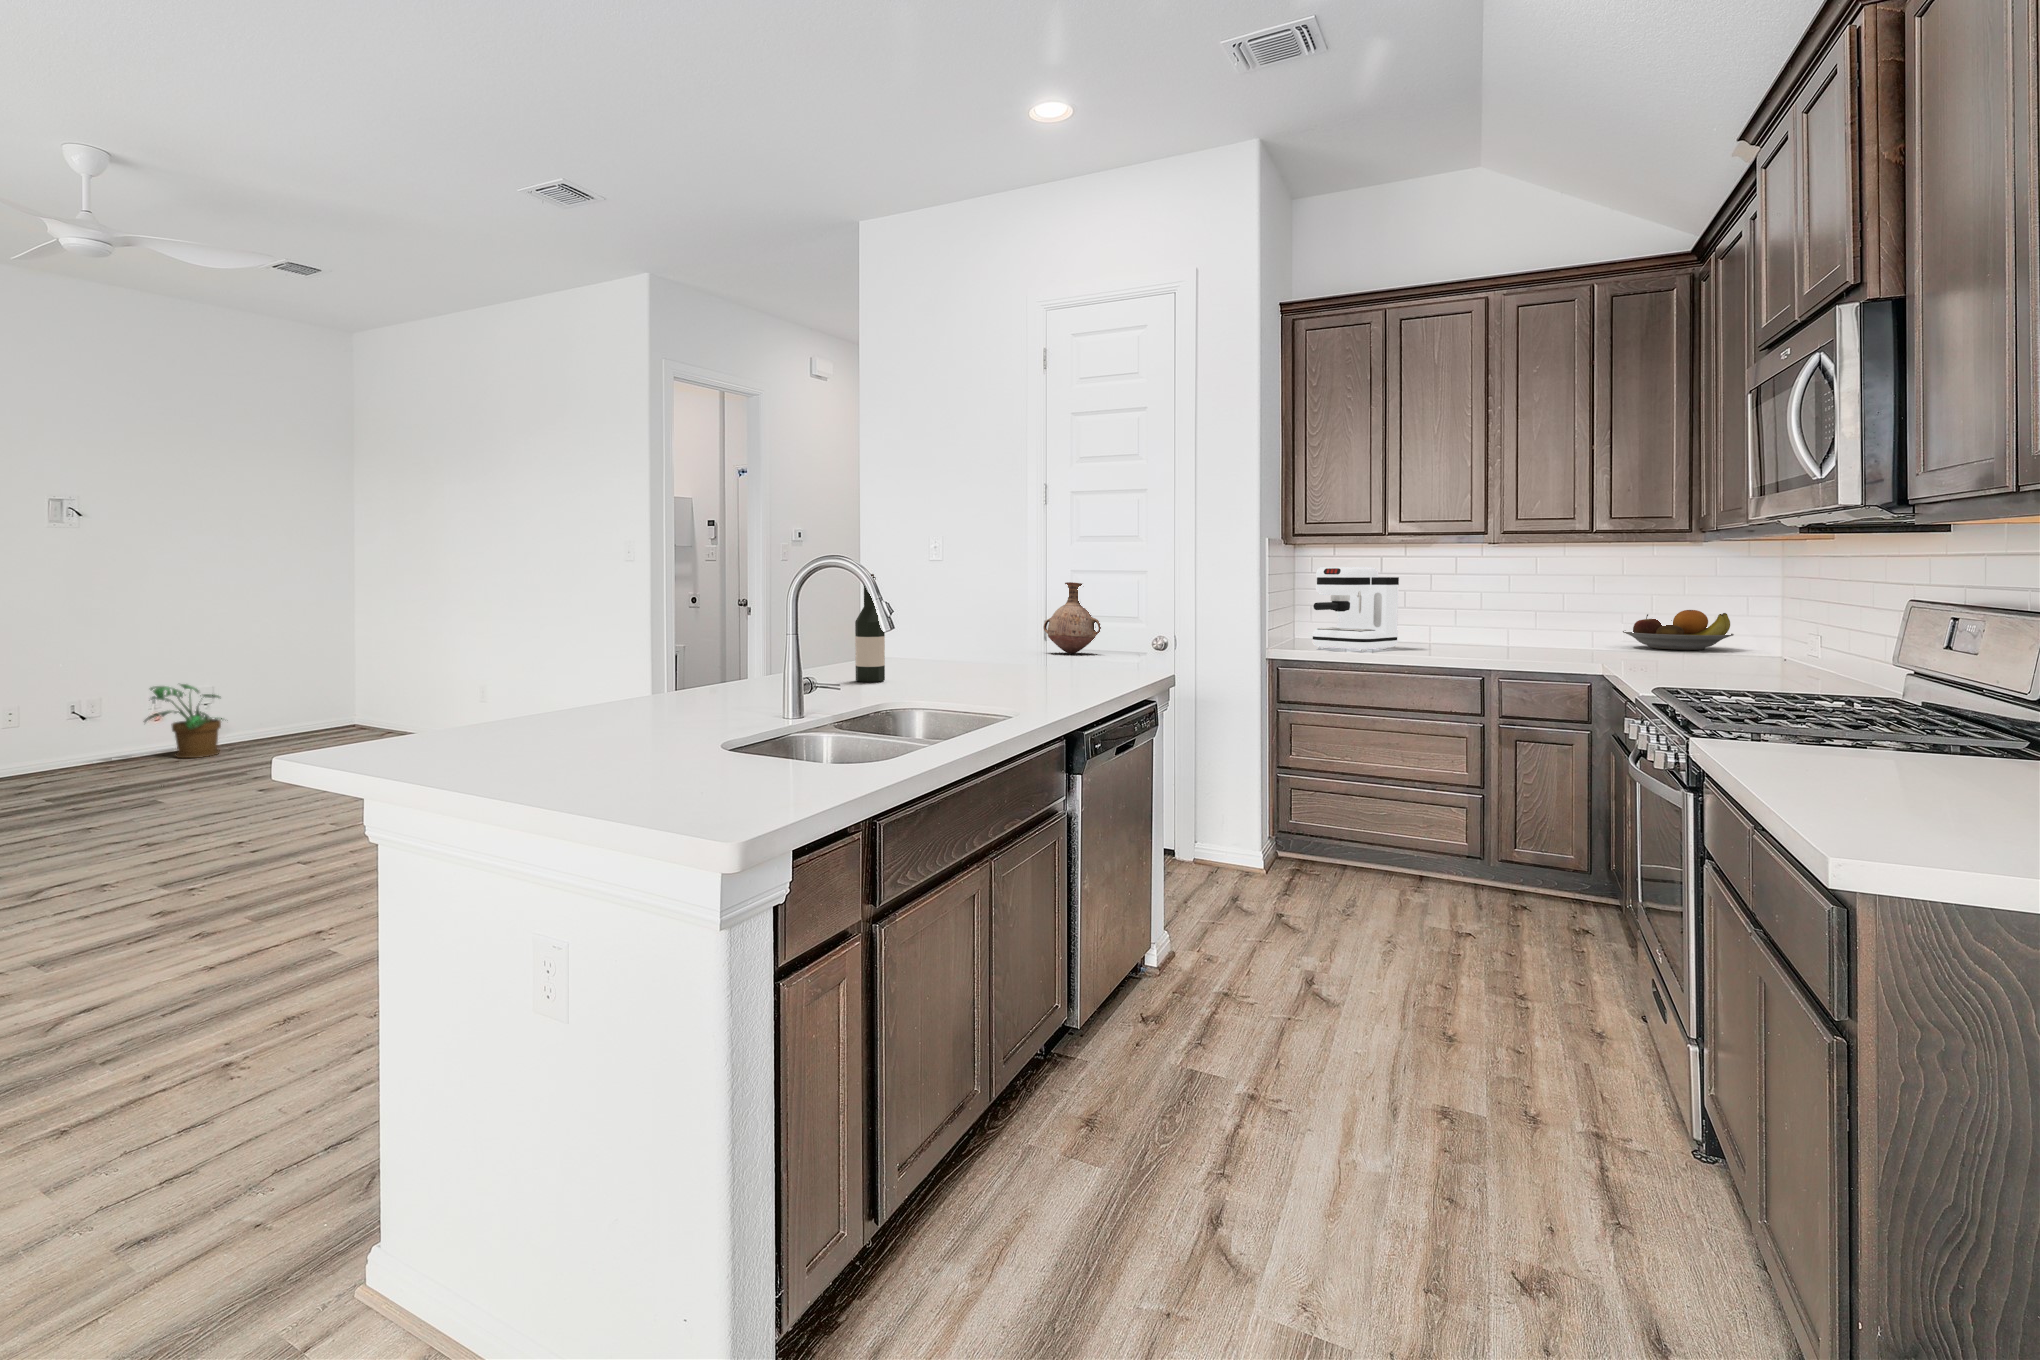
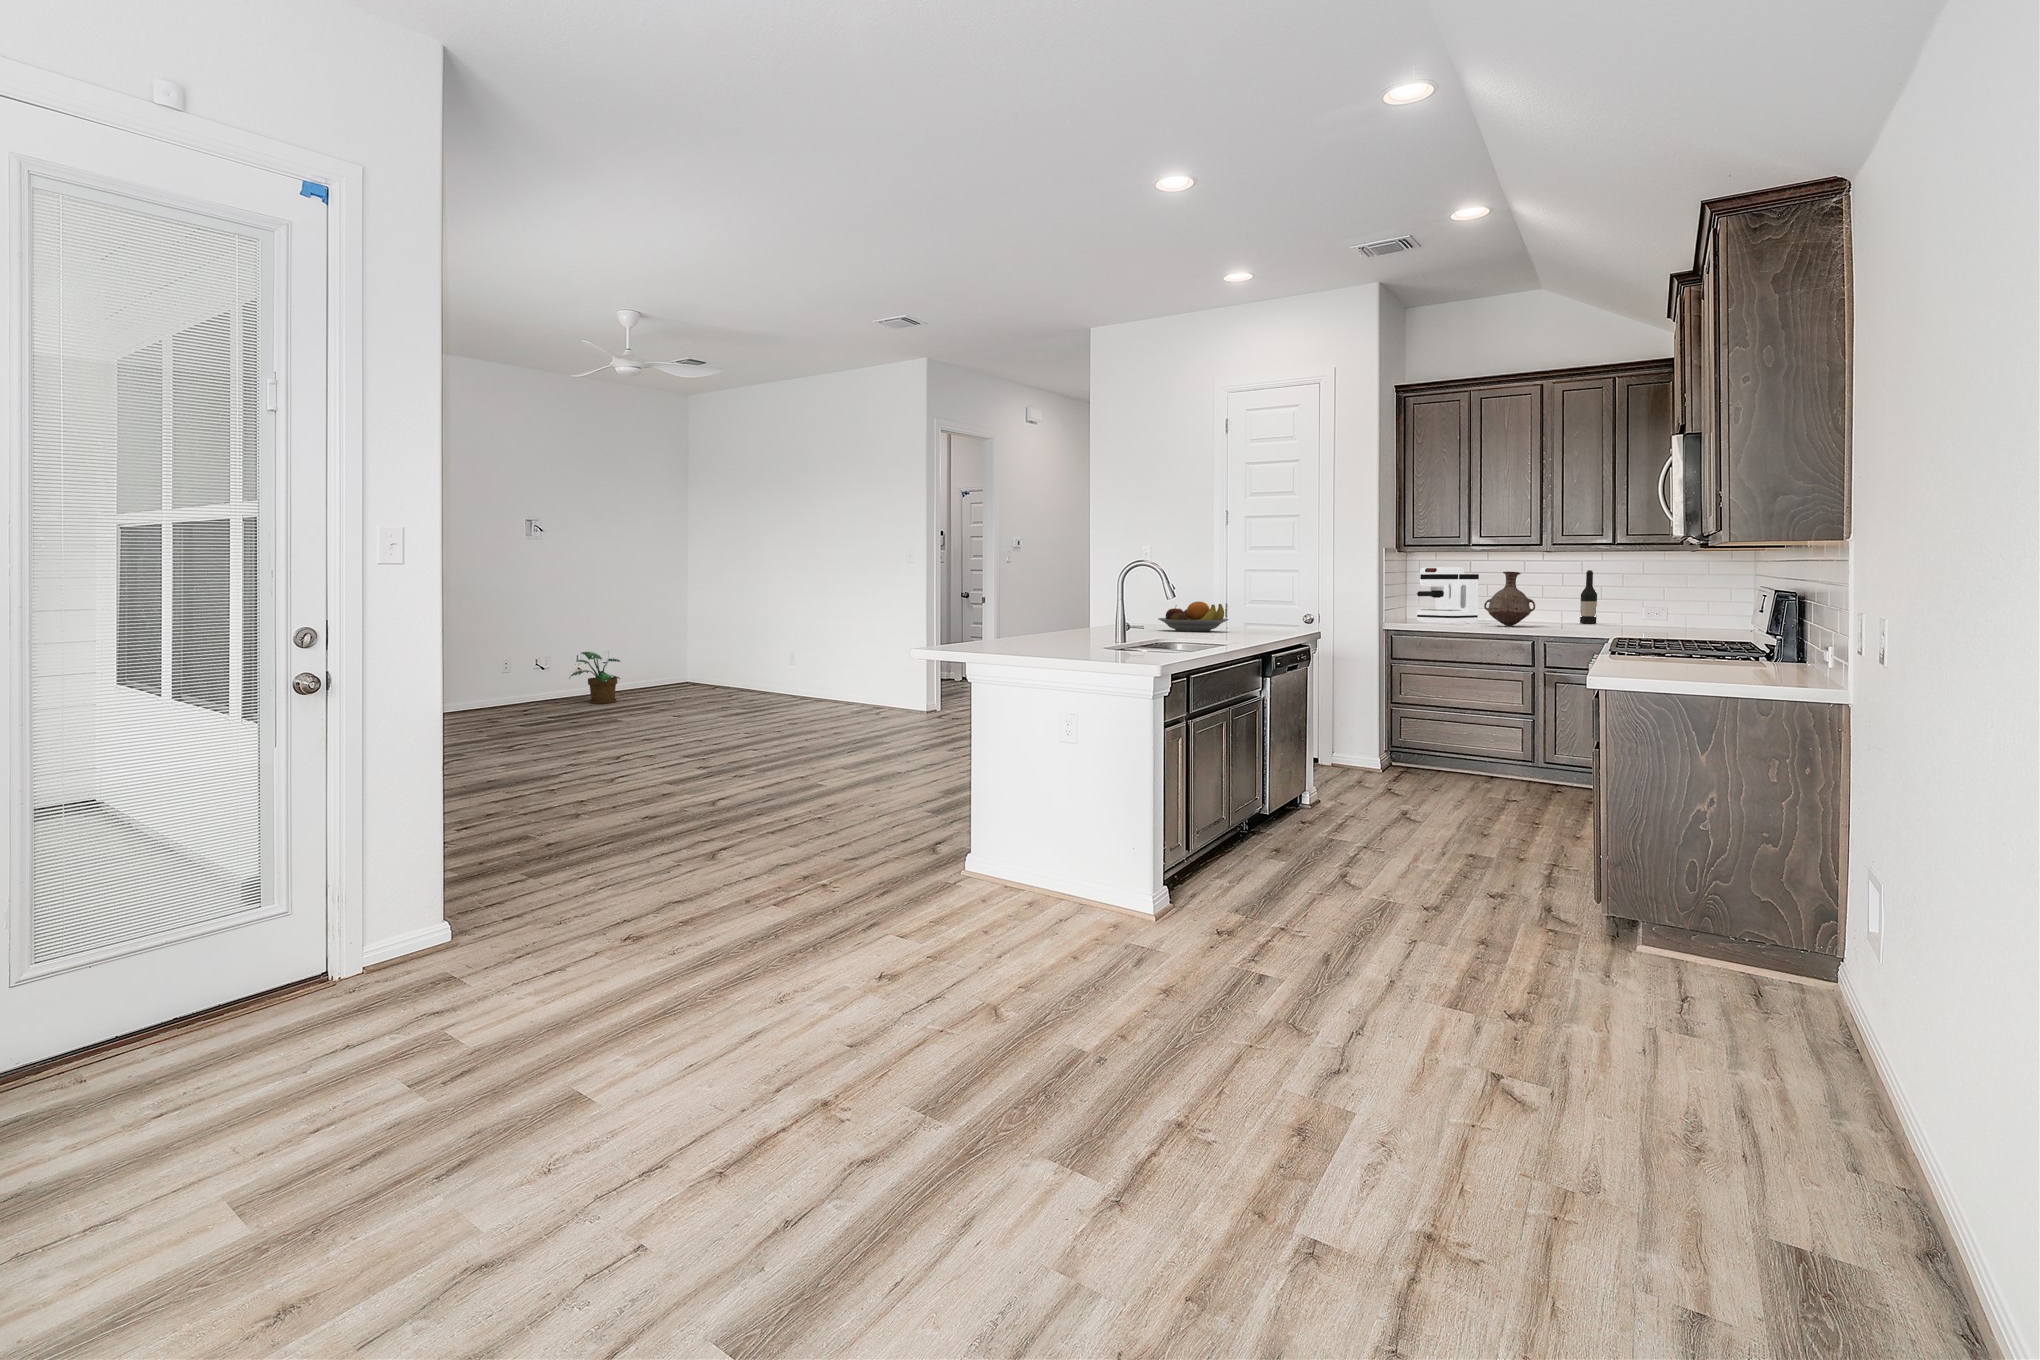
wine bottle: present [855,574,885,682] -> present [1580,570,1597,624]
vase: present [1044,582,1101,654] -> present [1484,572,1535,626]
fruit bowl: present [1623,610,1734,650] -> present [1158,602,1229,632]

